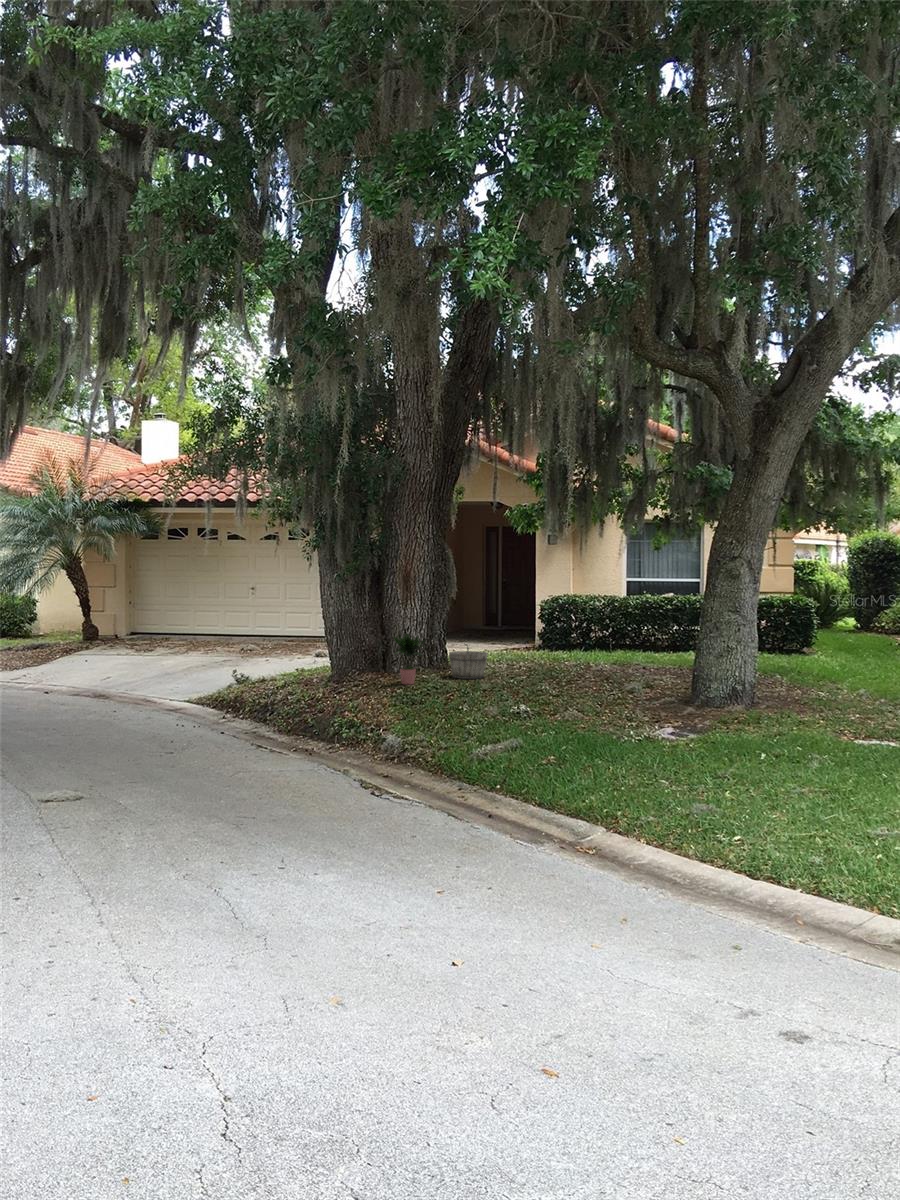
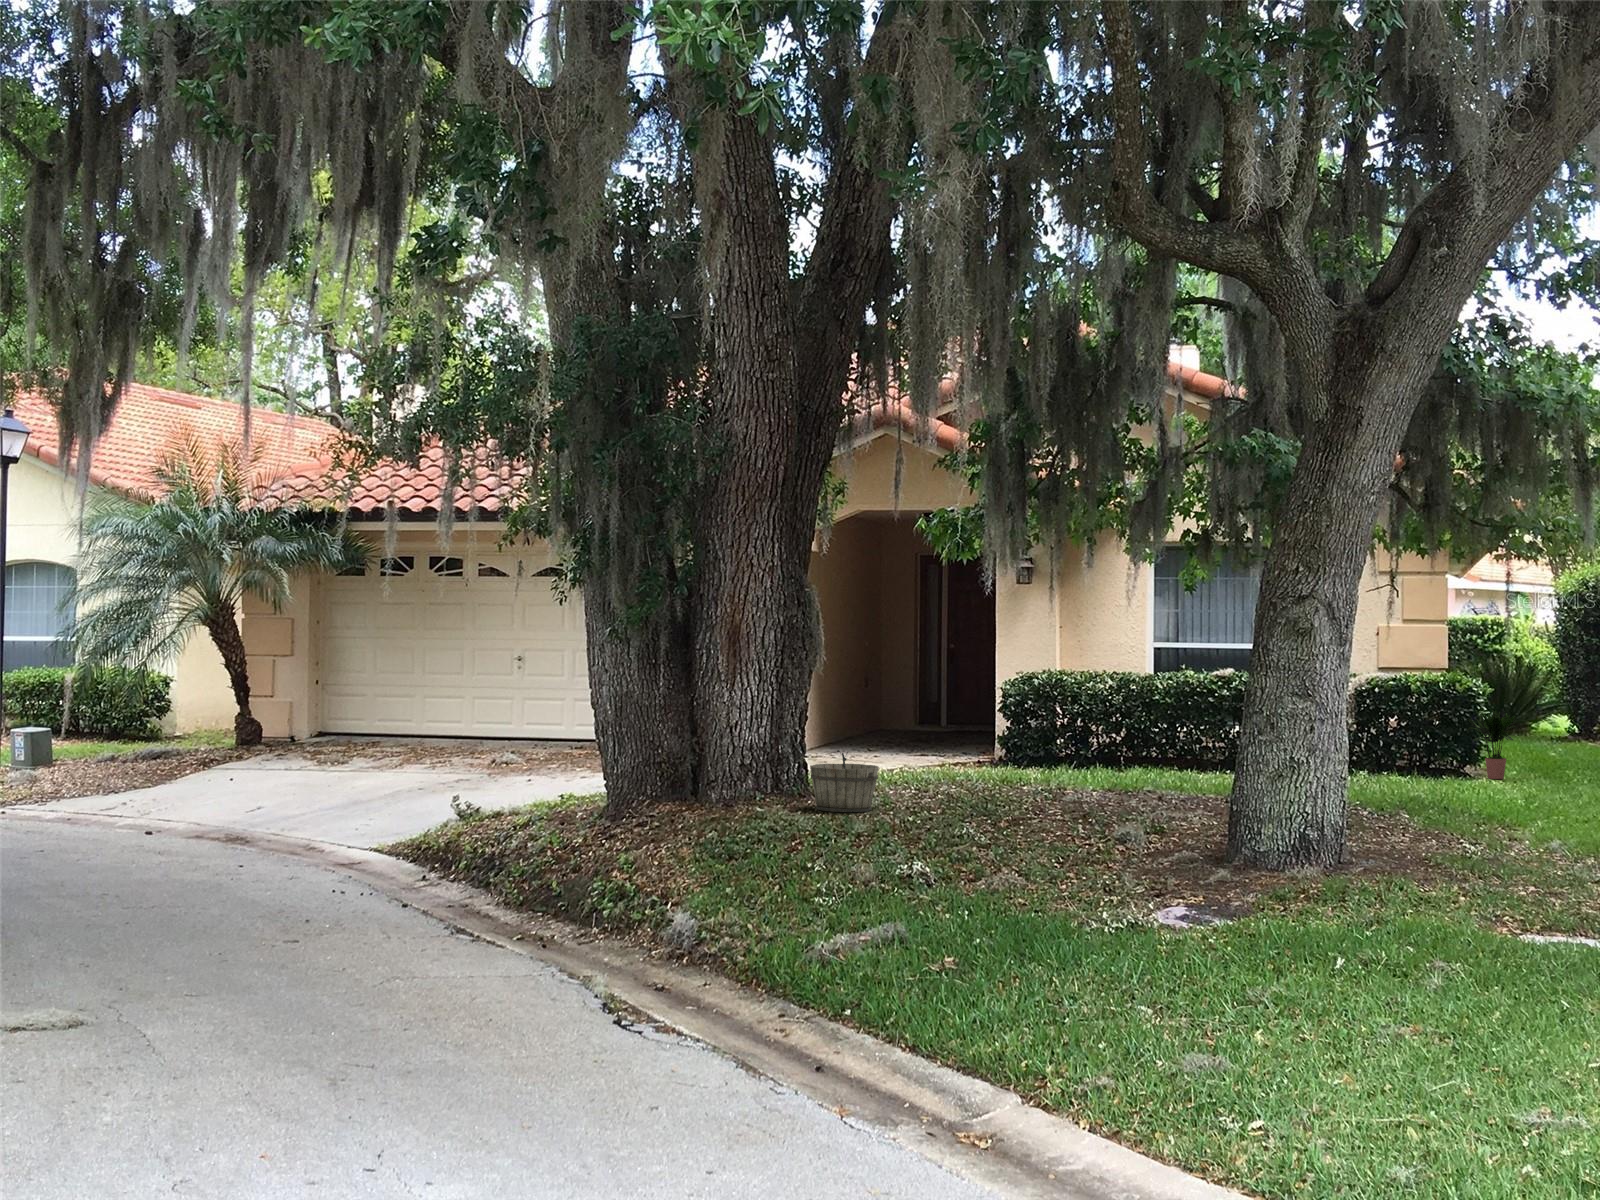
potted plant: present [394,634,426,685] -> present [1467,710,1517,779]

